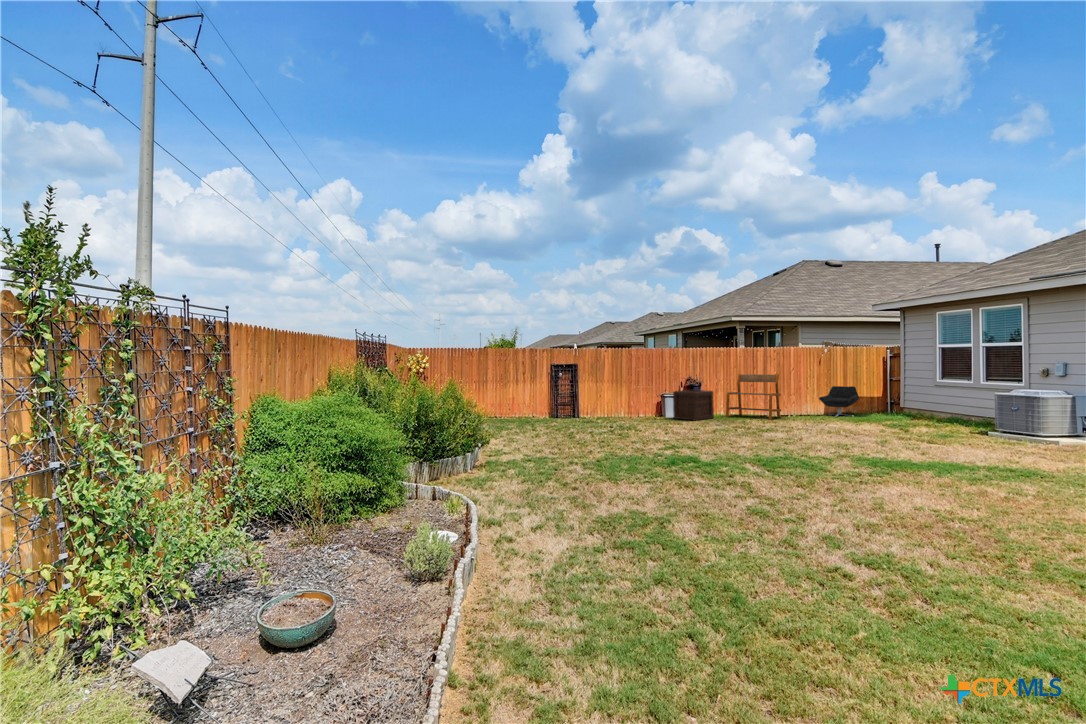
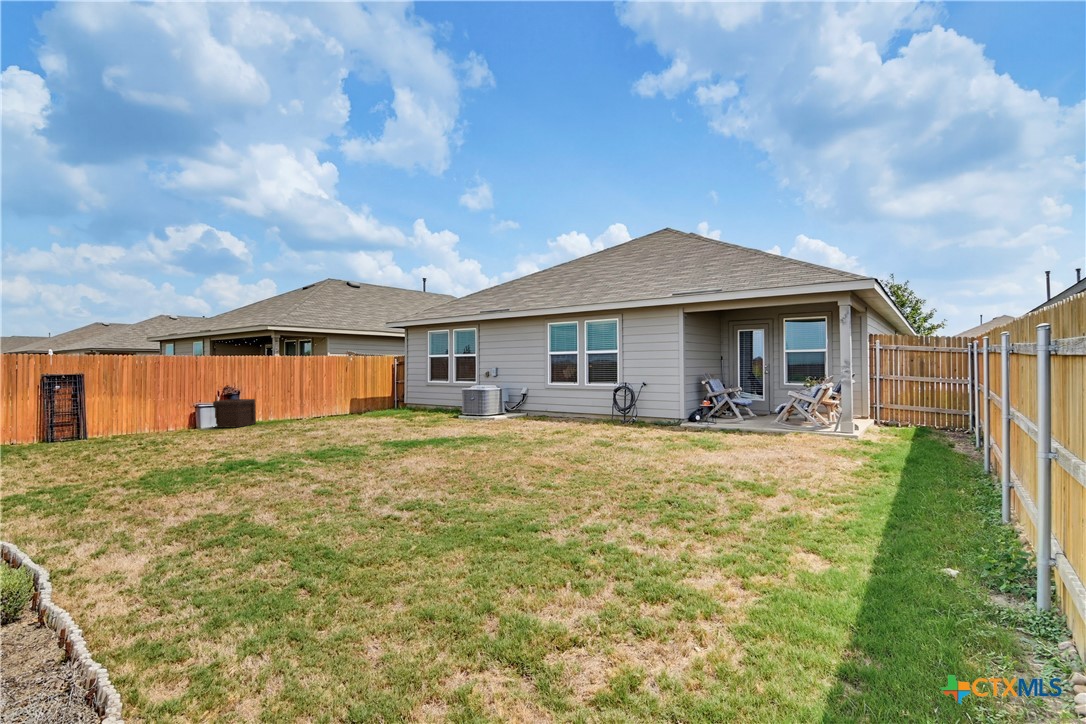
bench: present [726,374,781,420] -> none [268,382,318,422]
lounge chair: present [819,386,859,417] -> none [347,390,377,414]

